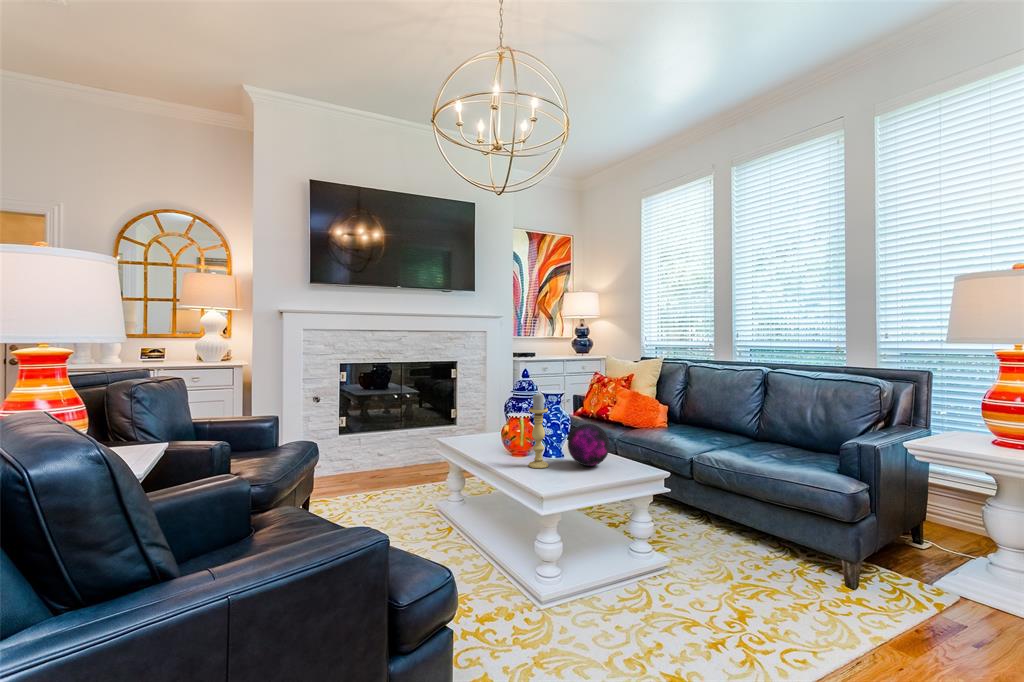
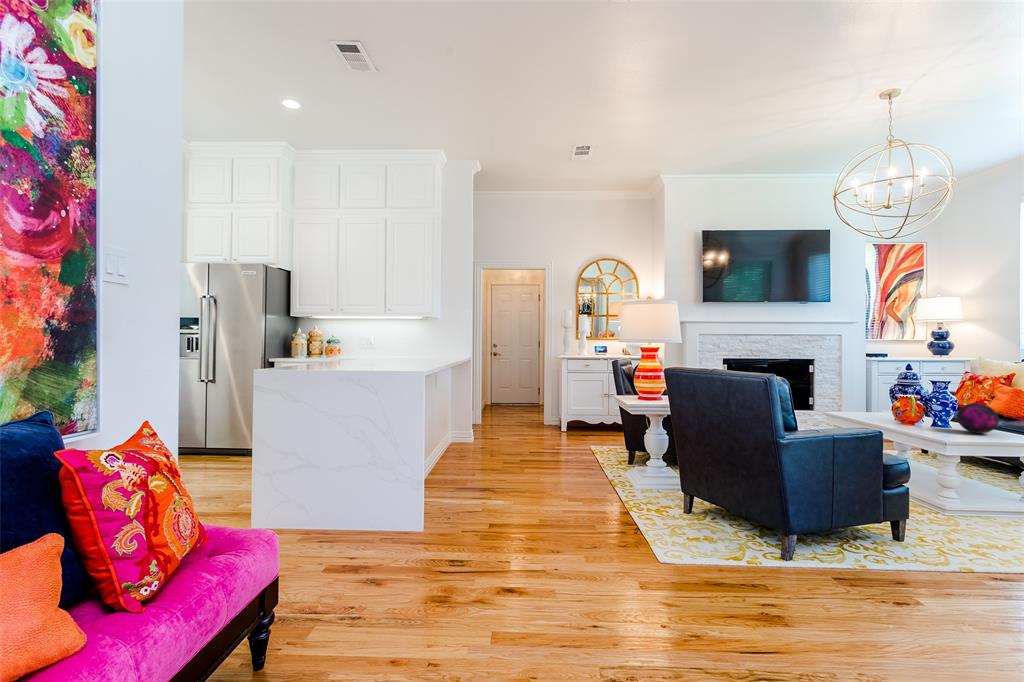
candle holder: present [529,394,548,469] -> none [921,379,940,431]

